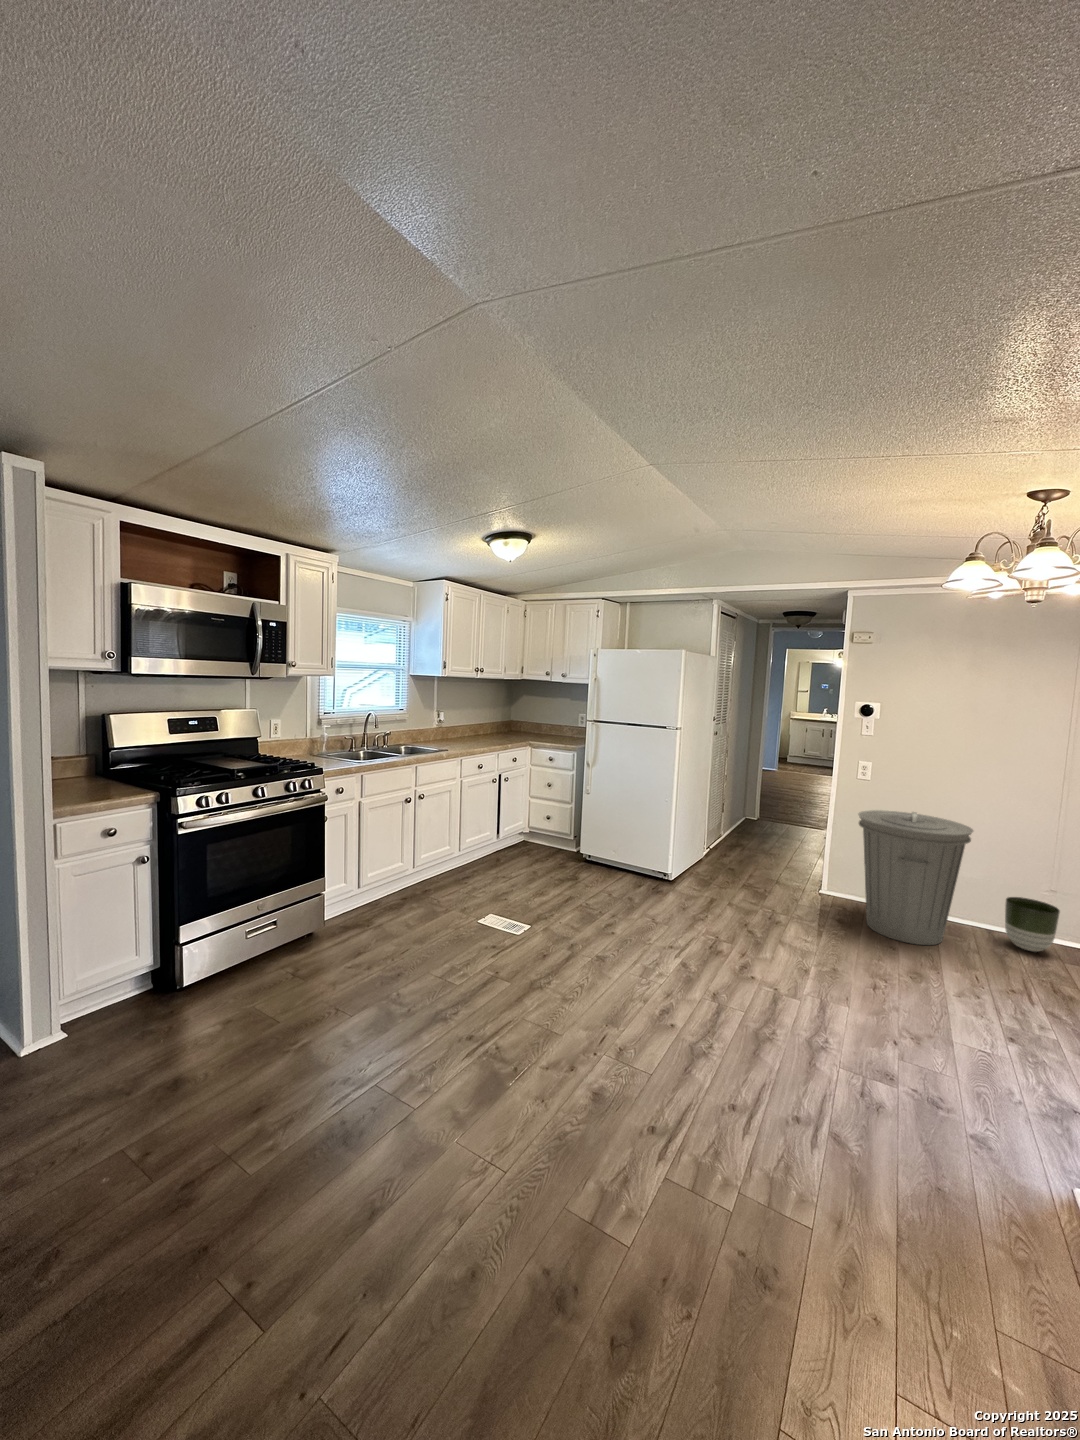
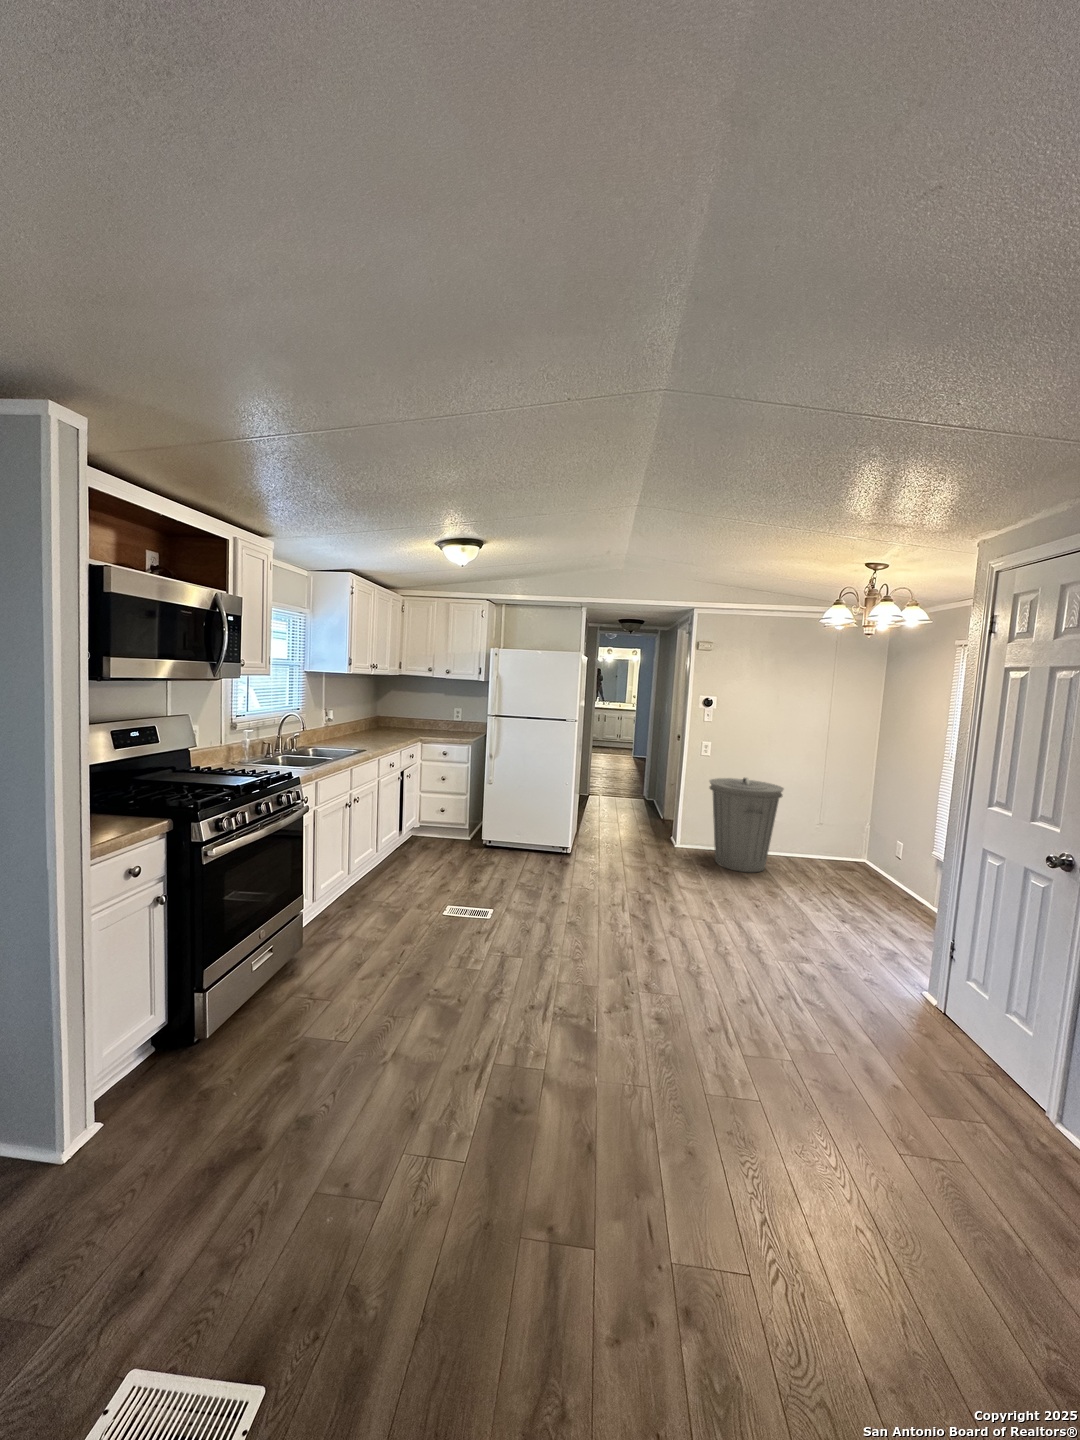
planter: present [1005,897,1060,952] -> none [795,830,827,865]

